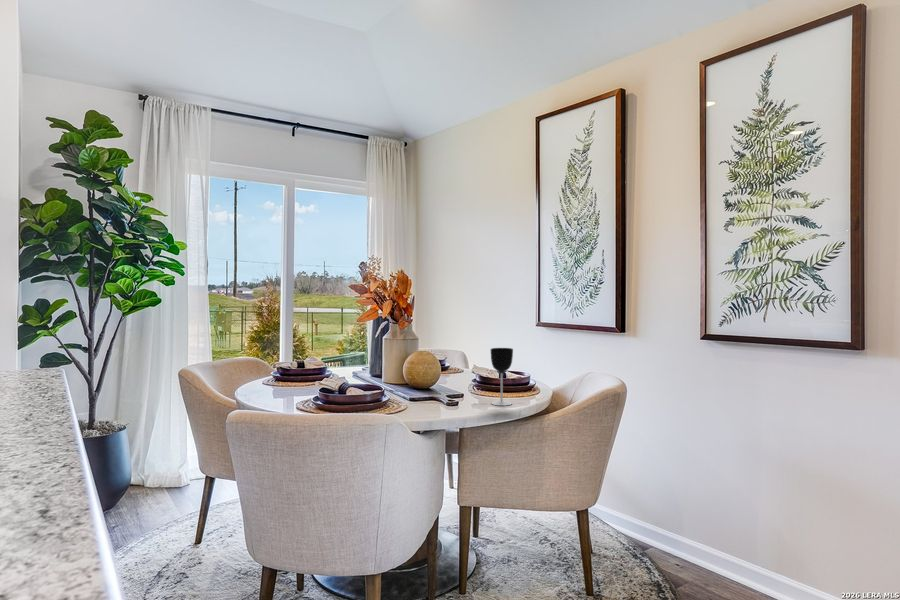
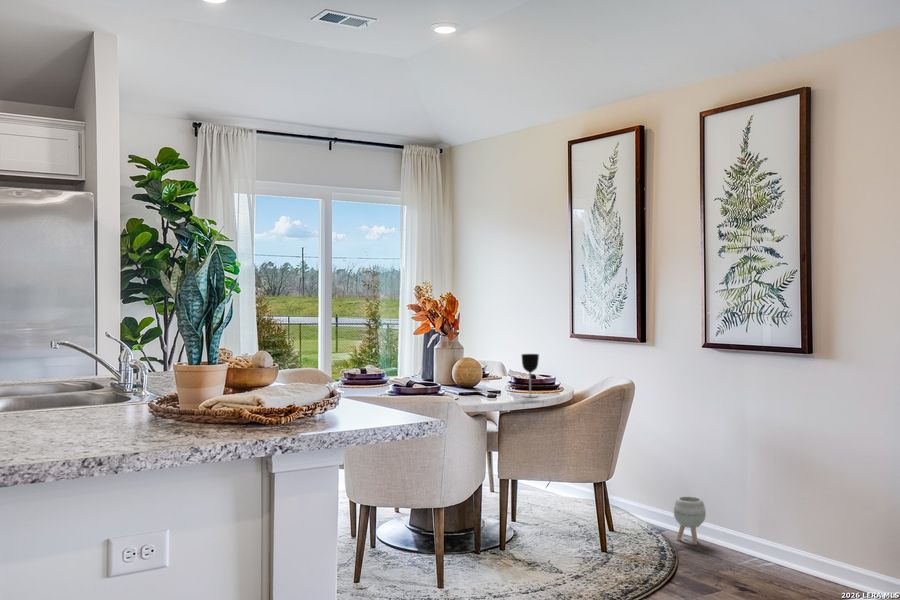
planter: none [667,514,706,577] -> present [674,496,706,545]

